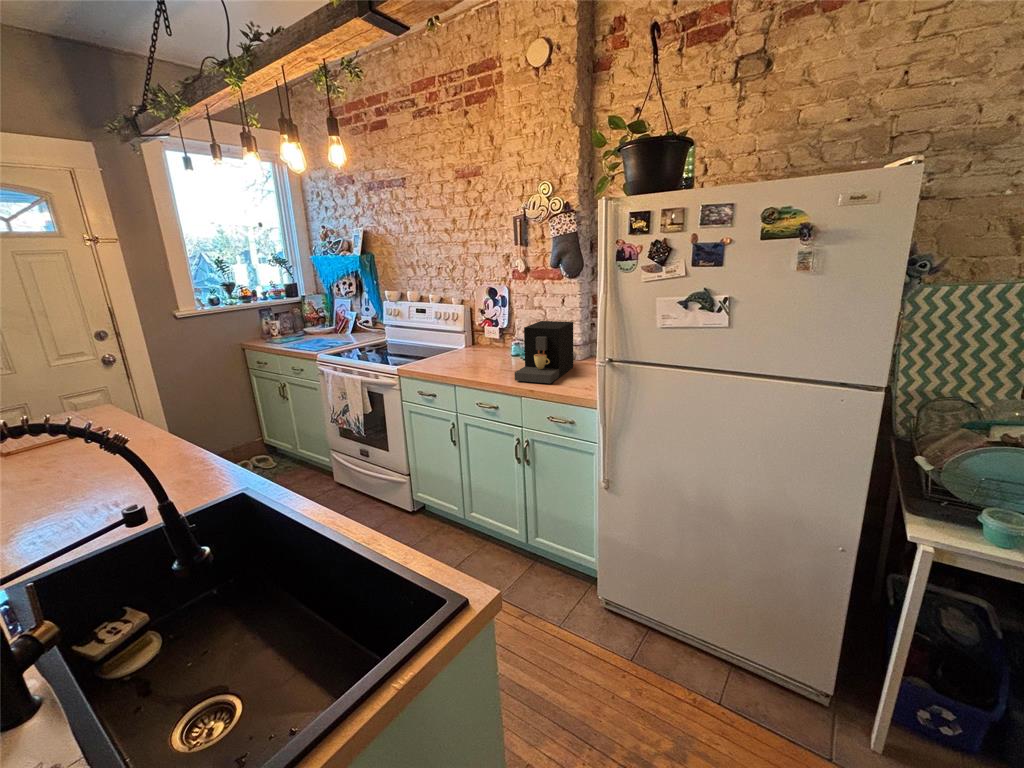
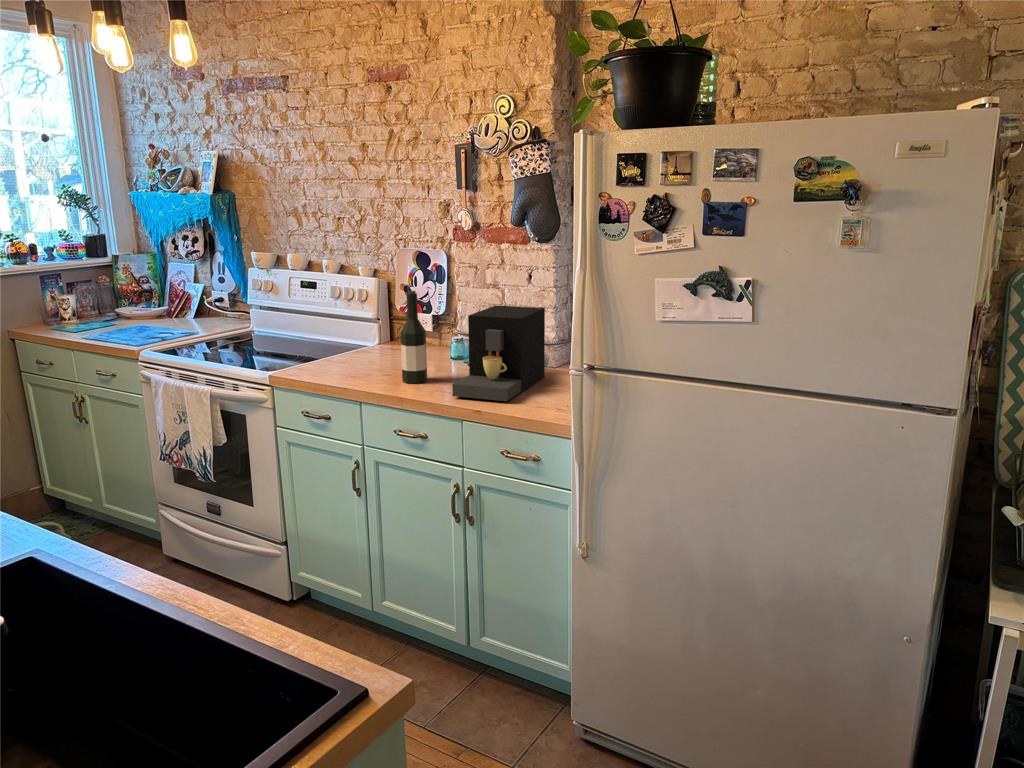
wine bottle: none [480,312,497,372] -> present [401,291,427,383]

